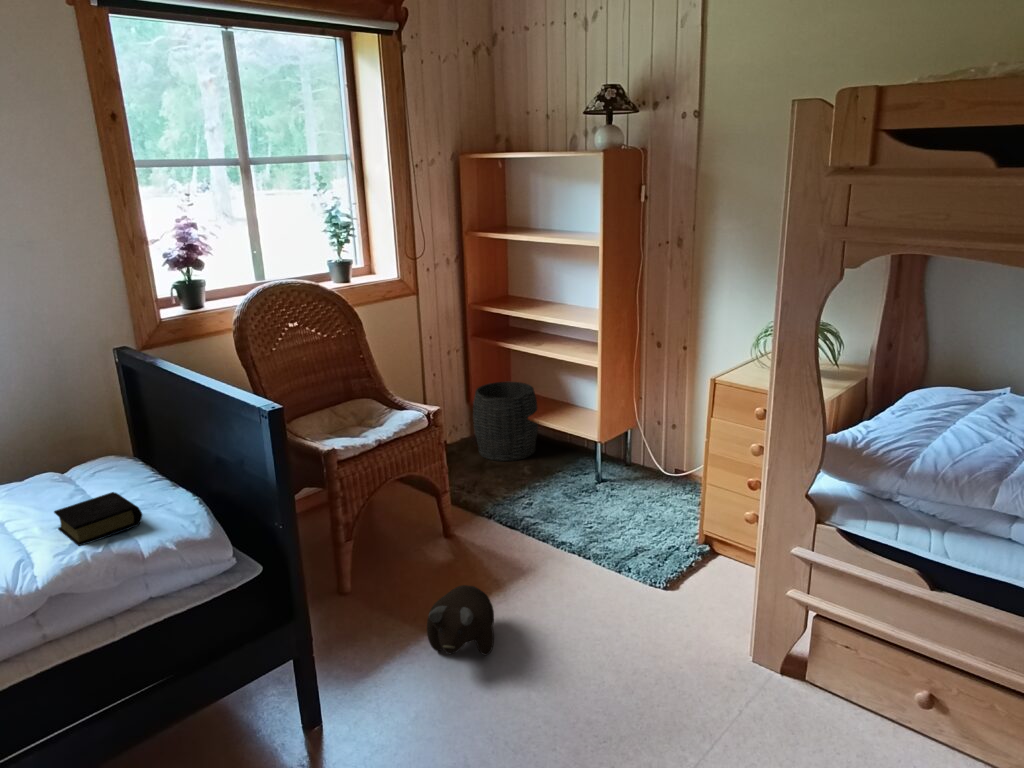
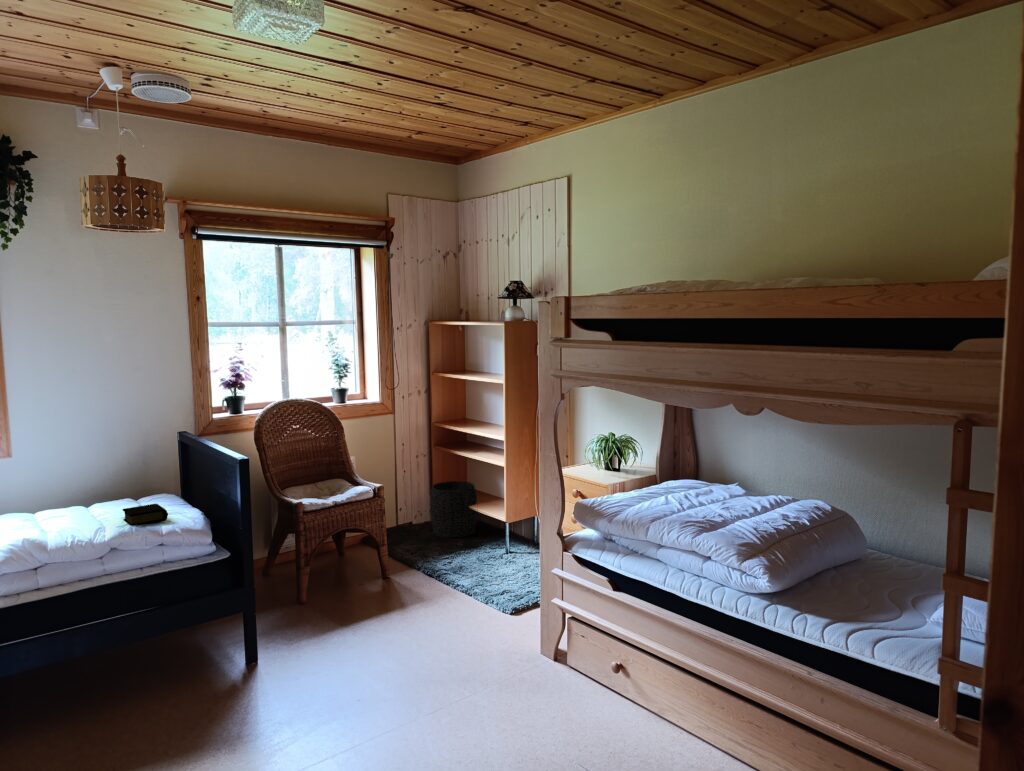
plush toy: present [427,585,494,655] -> none [334,592,385,638]

